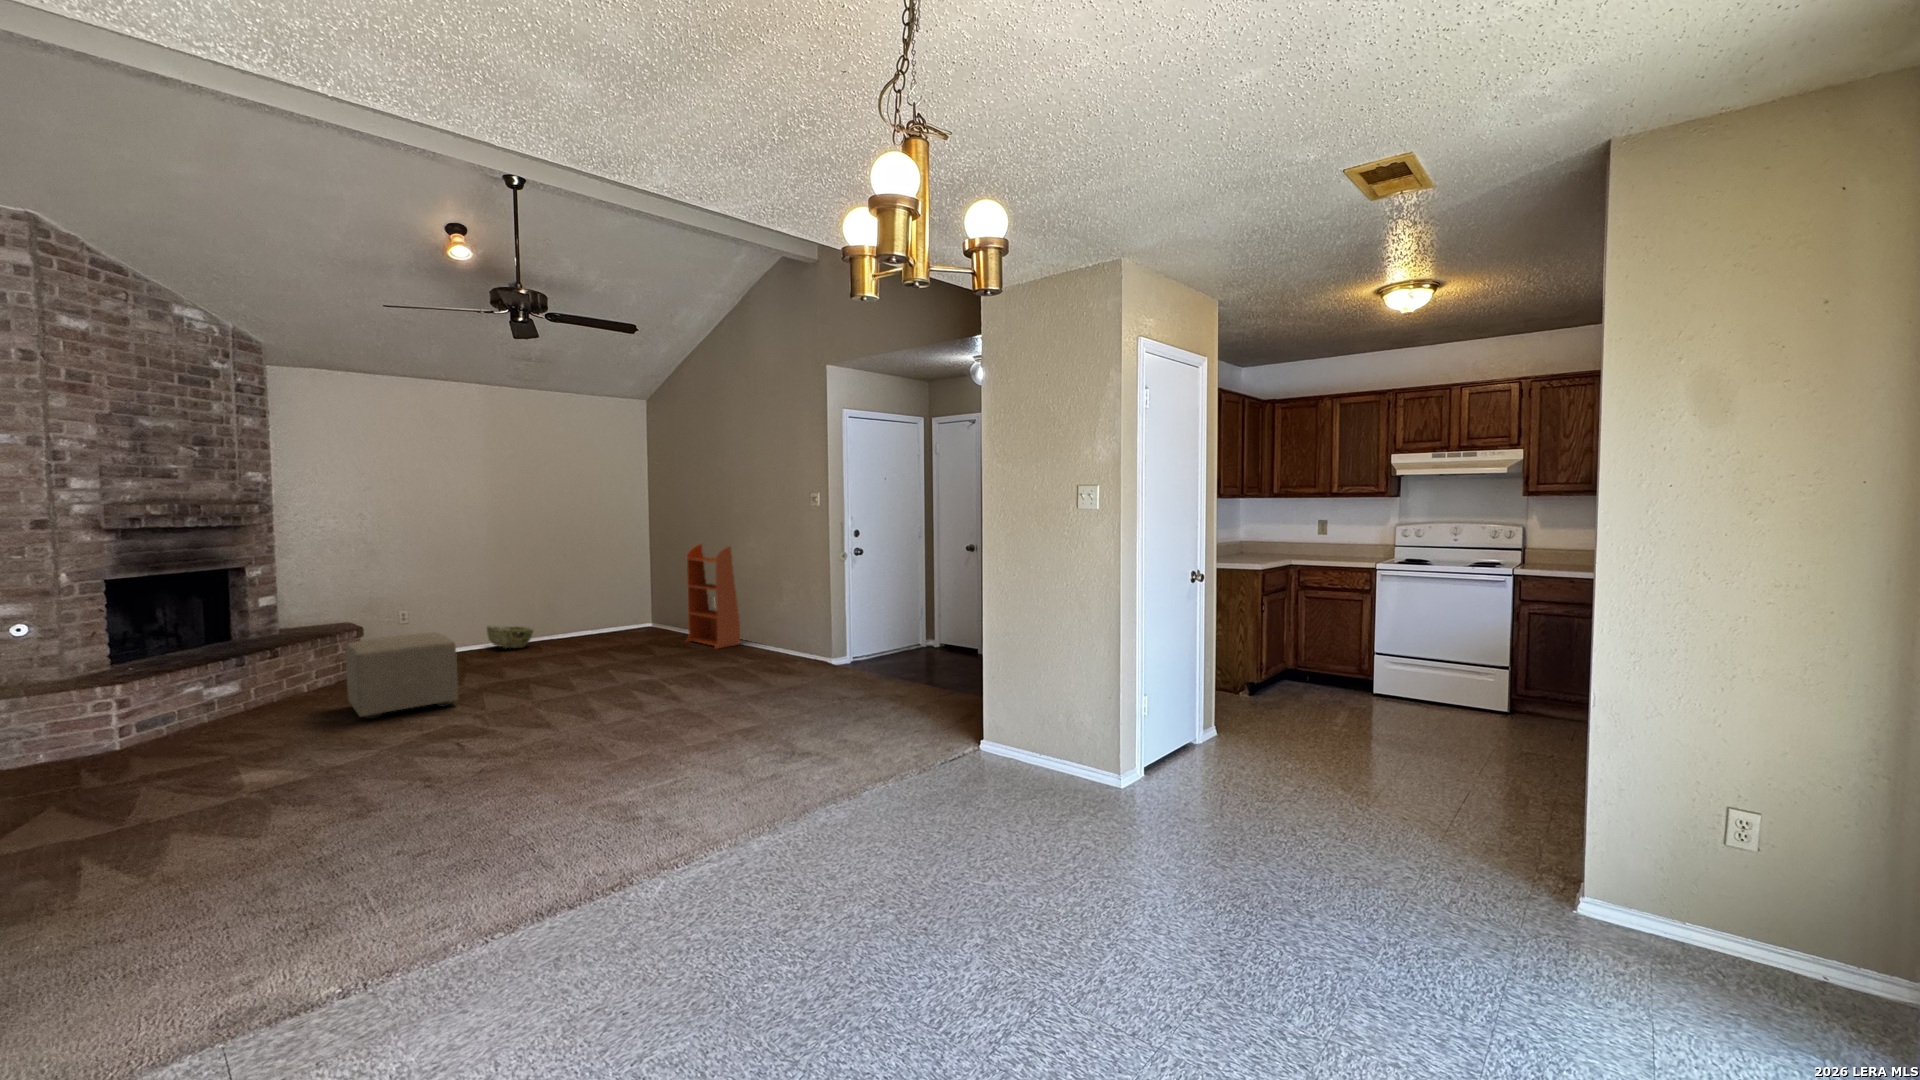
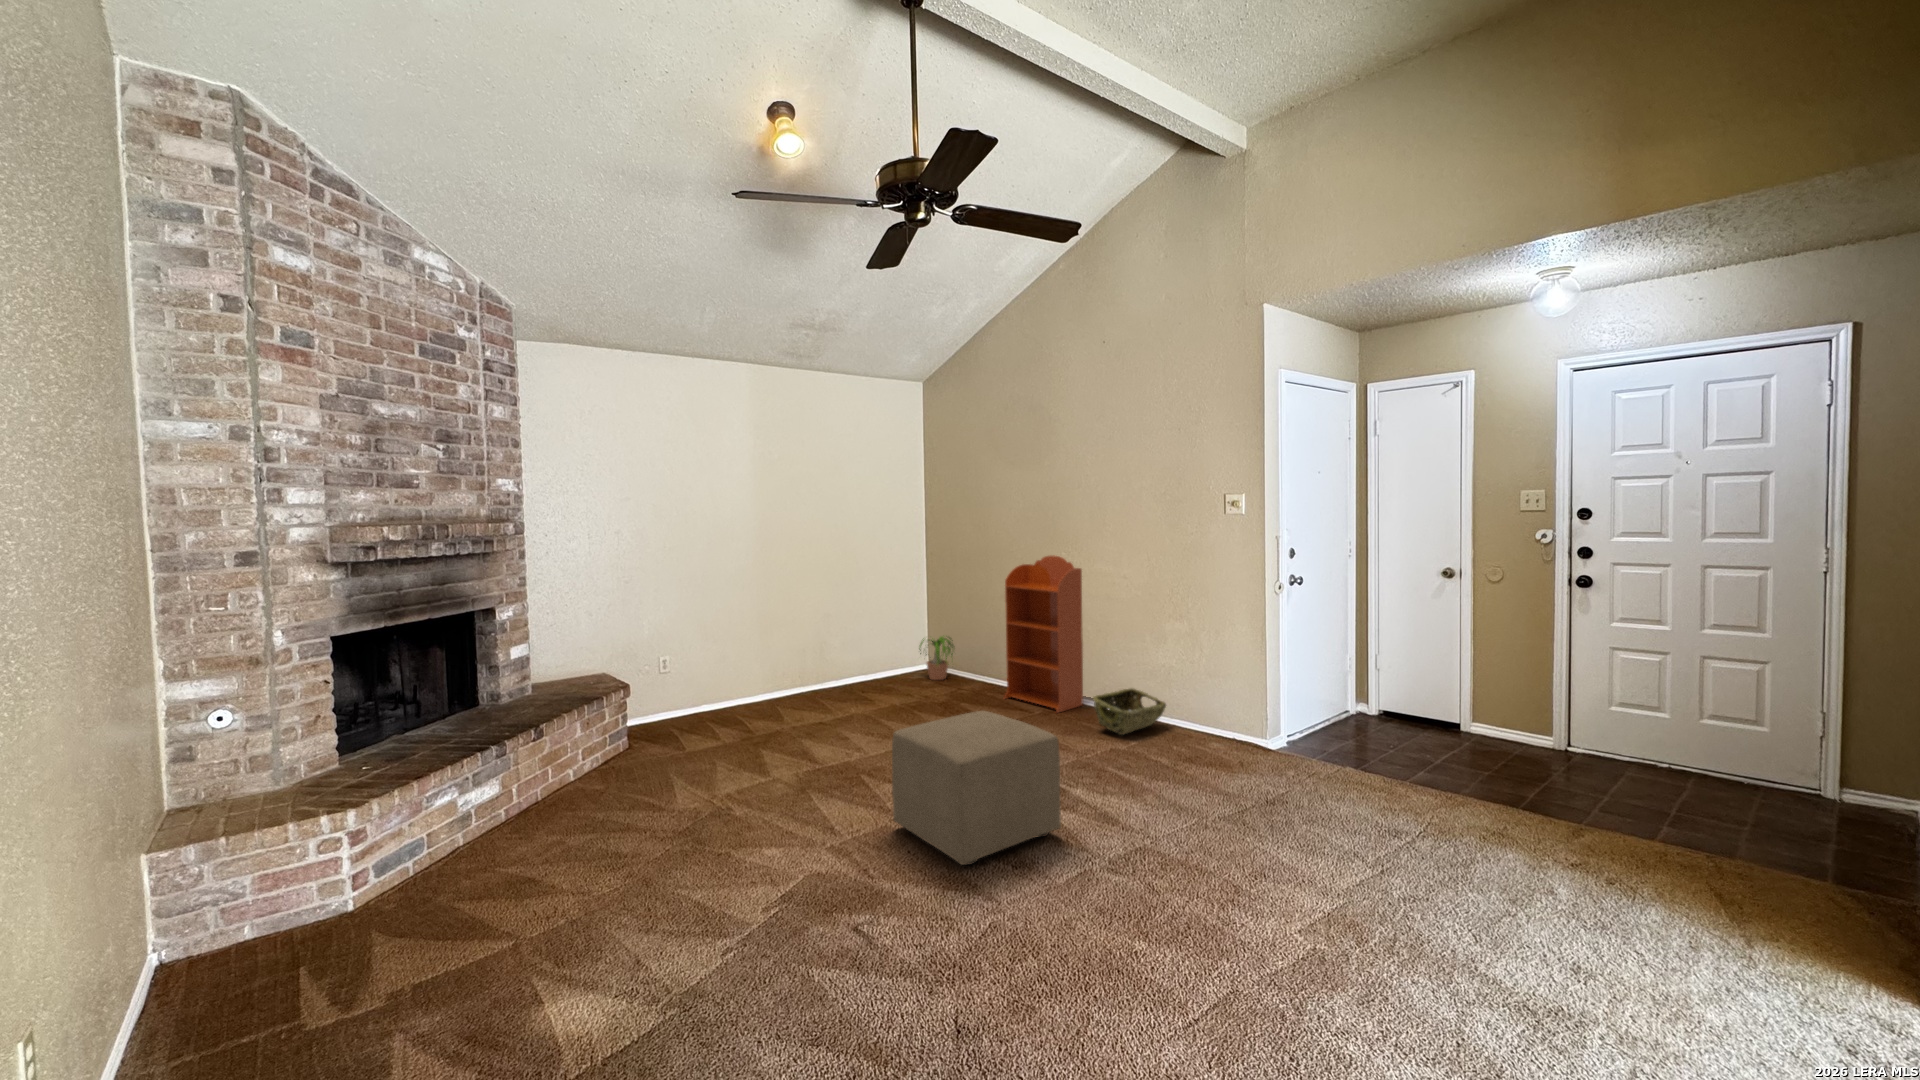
potted plant: none [627,599,668,632] -> present [919,637,954,680]
woven basket: present [487,626,533,648] -> present [1093,688,1166,735]
ottoman: present [345,633,458,719] -> present [892,711,1061,865]

